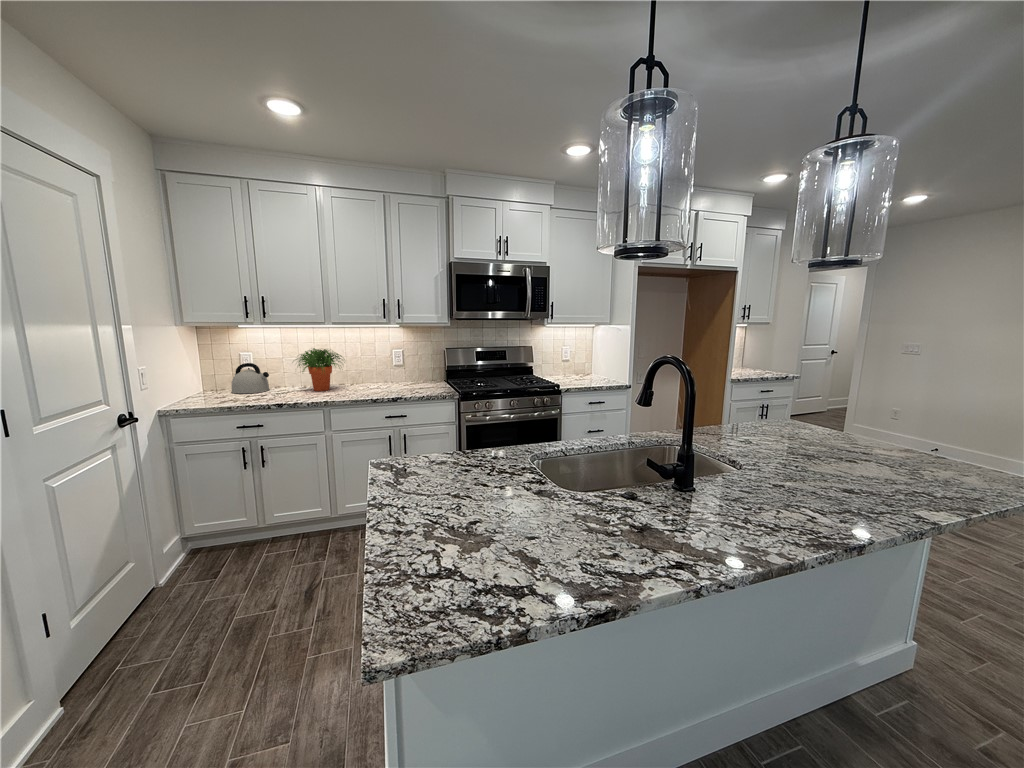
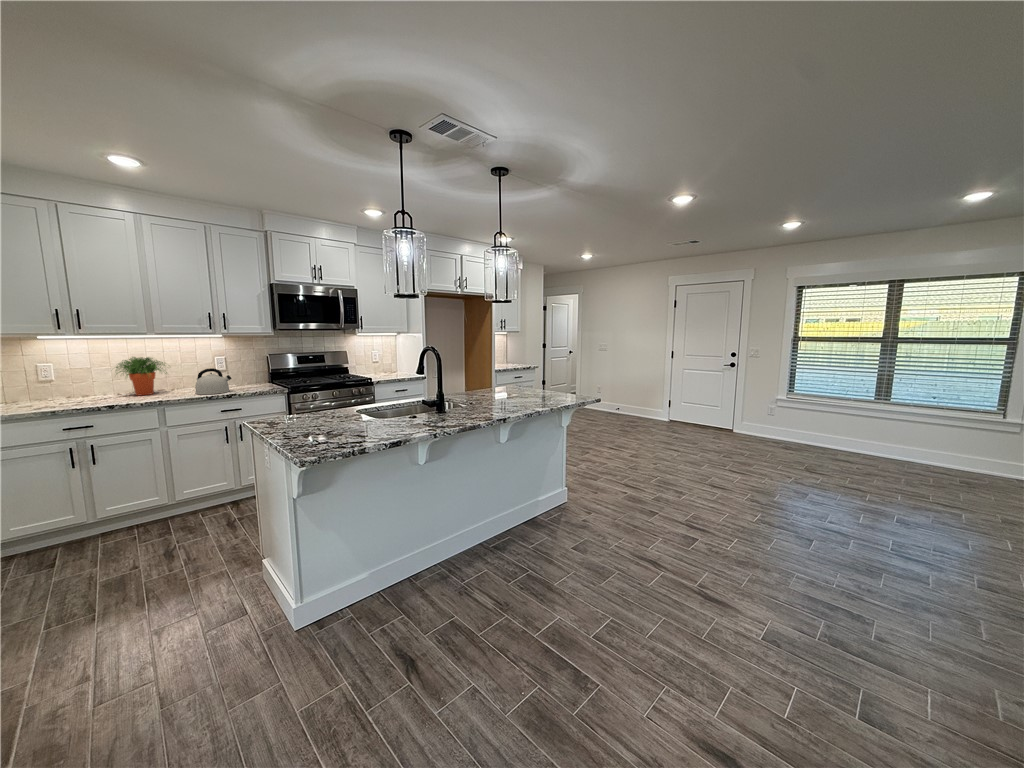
kettle: present [231,363,269,393] -> present [195,368,231,394]

